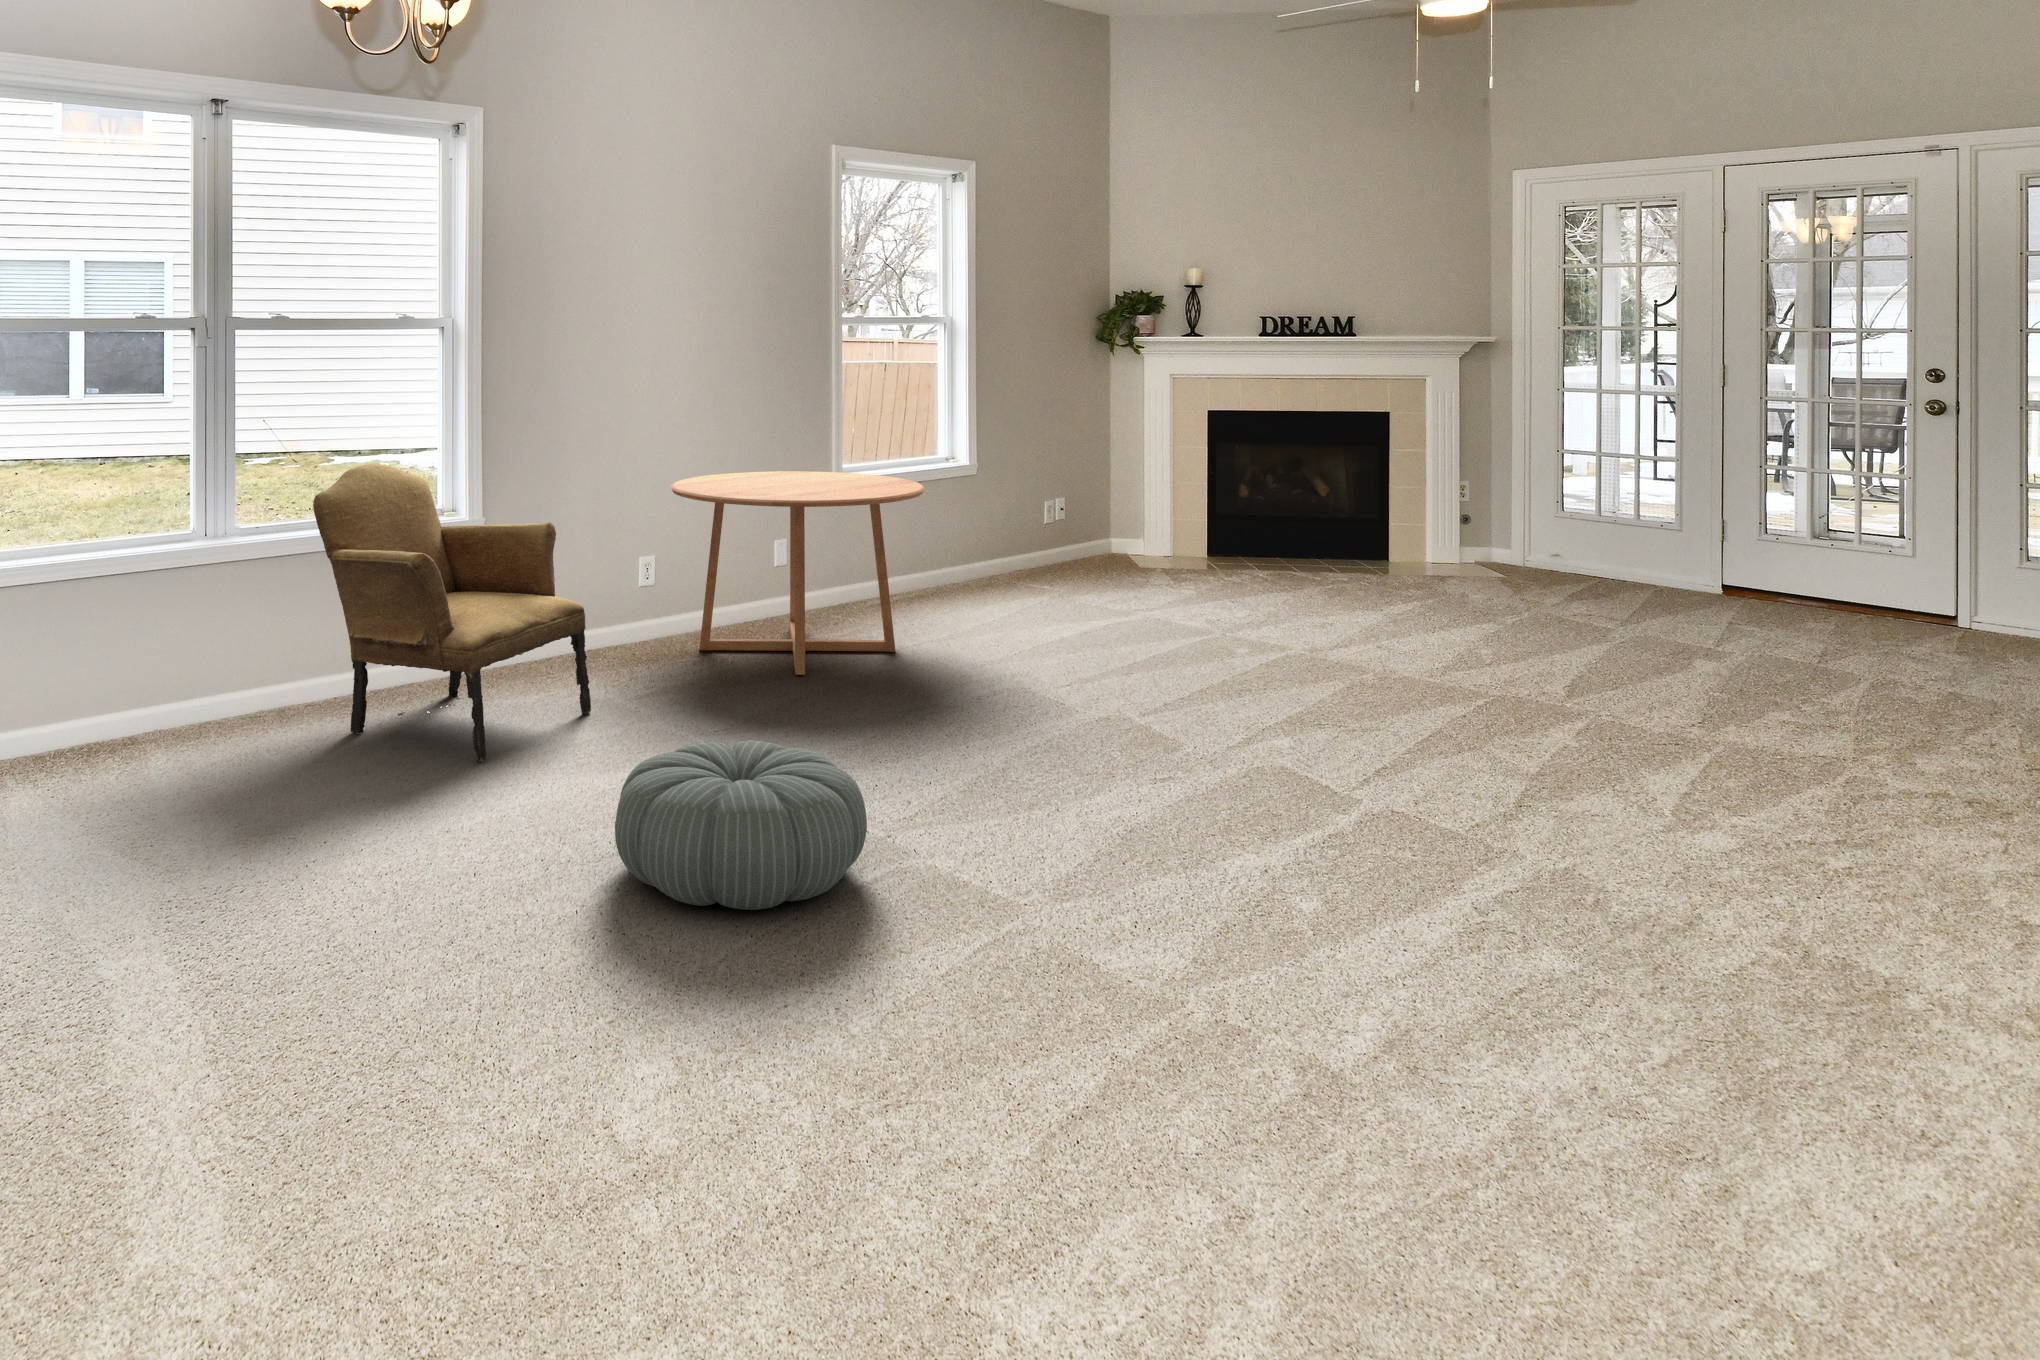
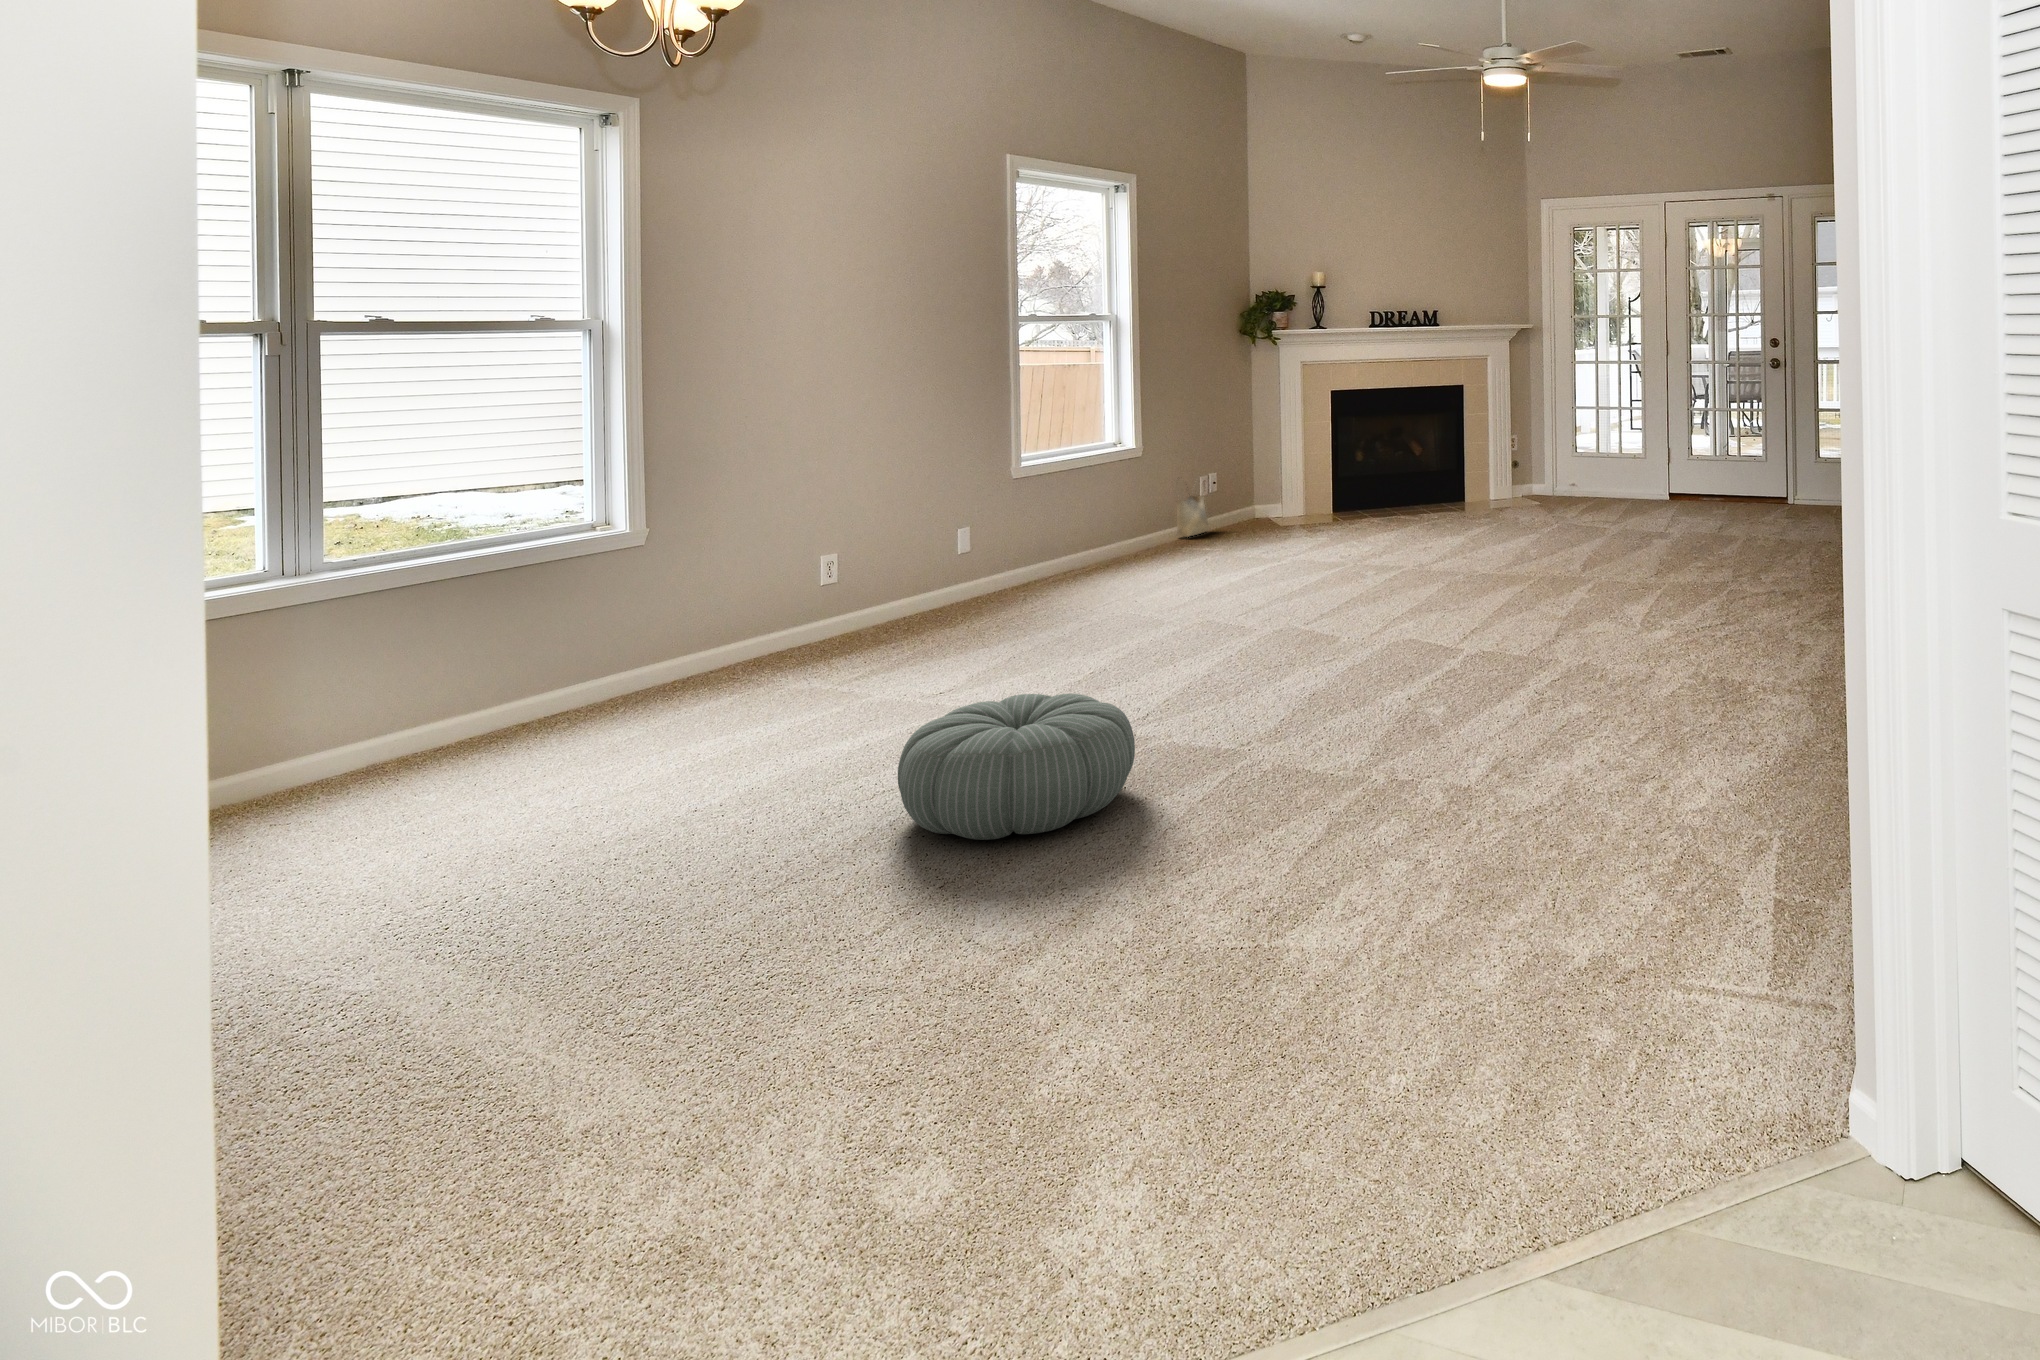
armchair: present [313,464,591,762] -> none [452,481,803,771]
dining table: present [671,471,925,675] -> none [860,459,1117,646]
woven basket: none [1018,503,1057,572] -> present [1177,494,1209,537]

